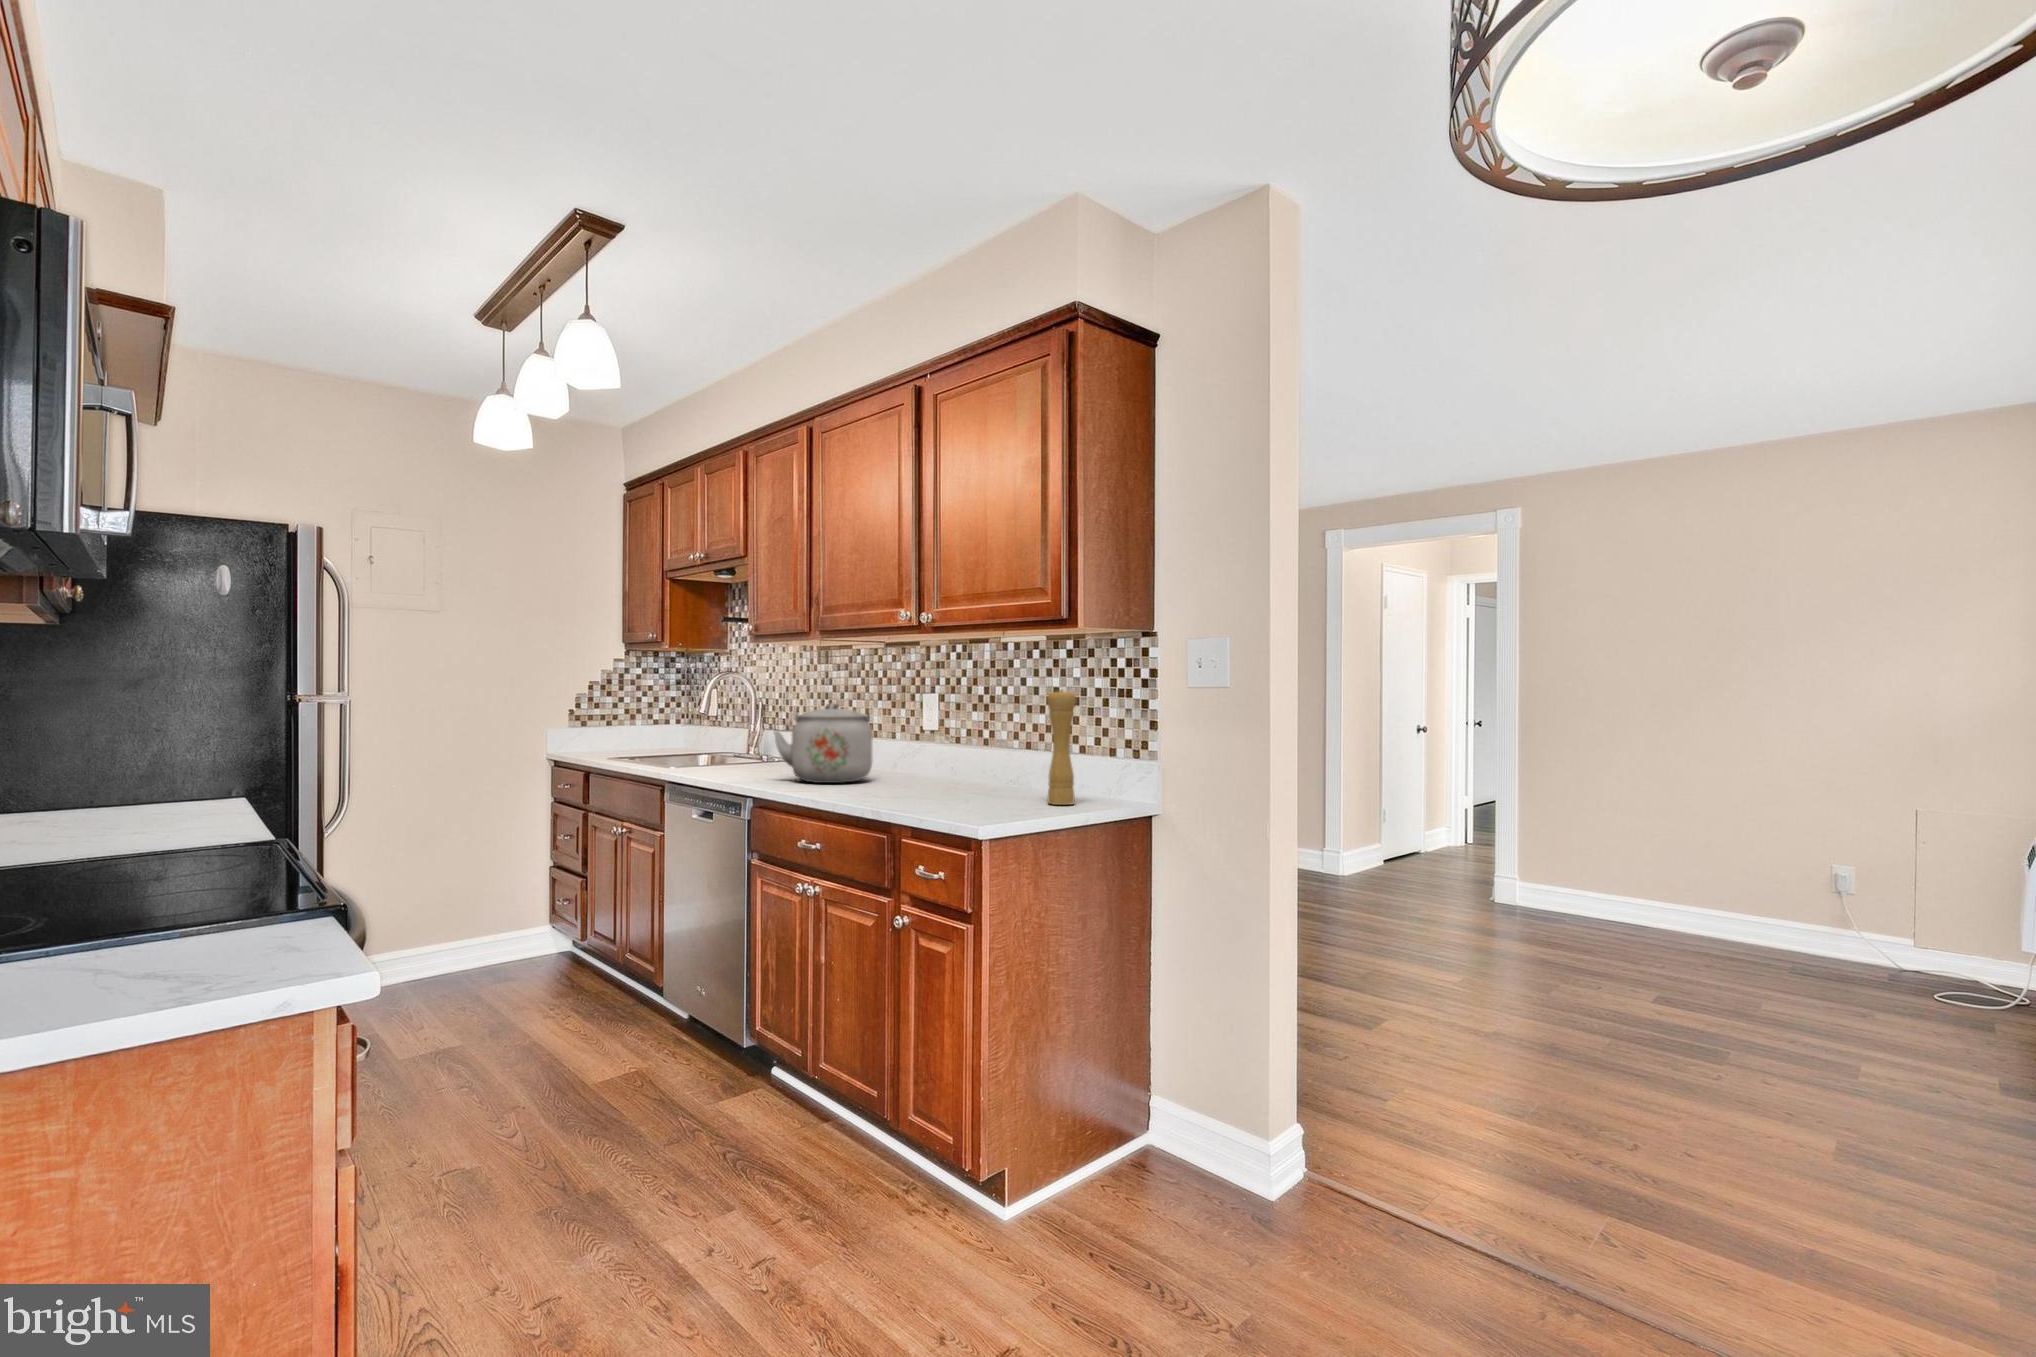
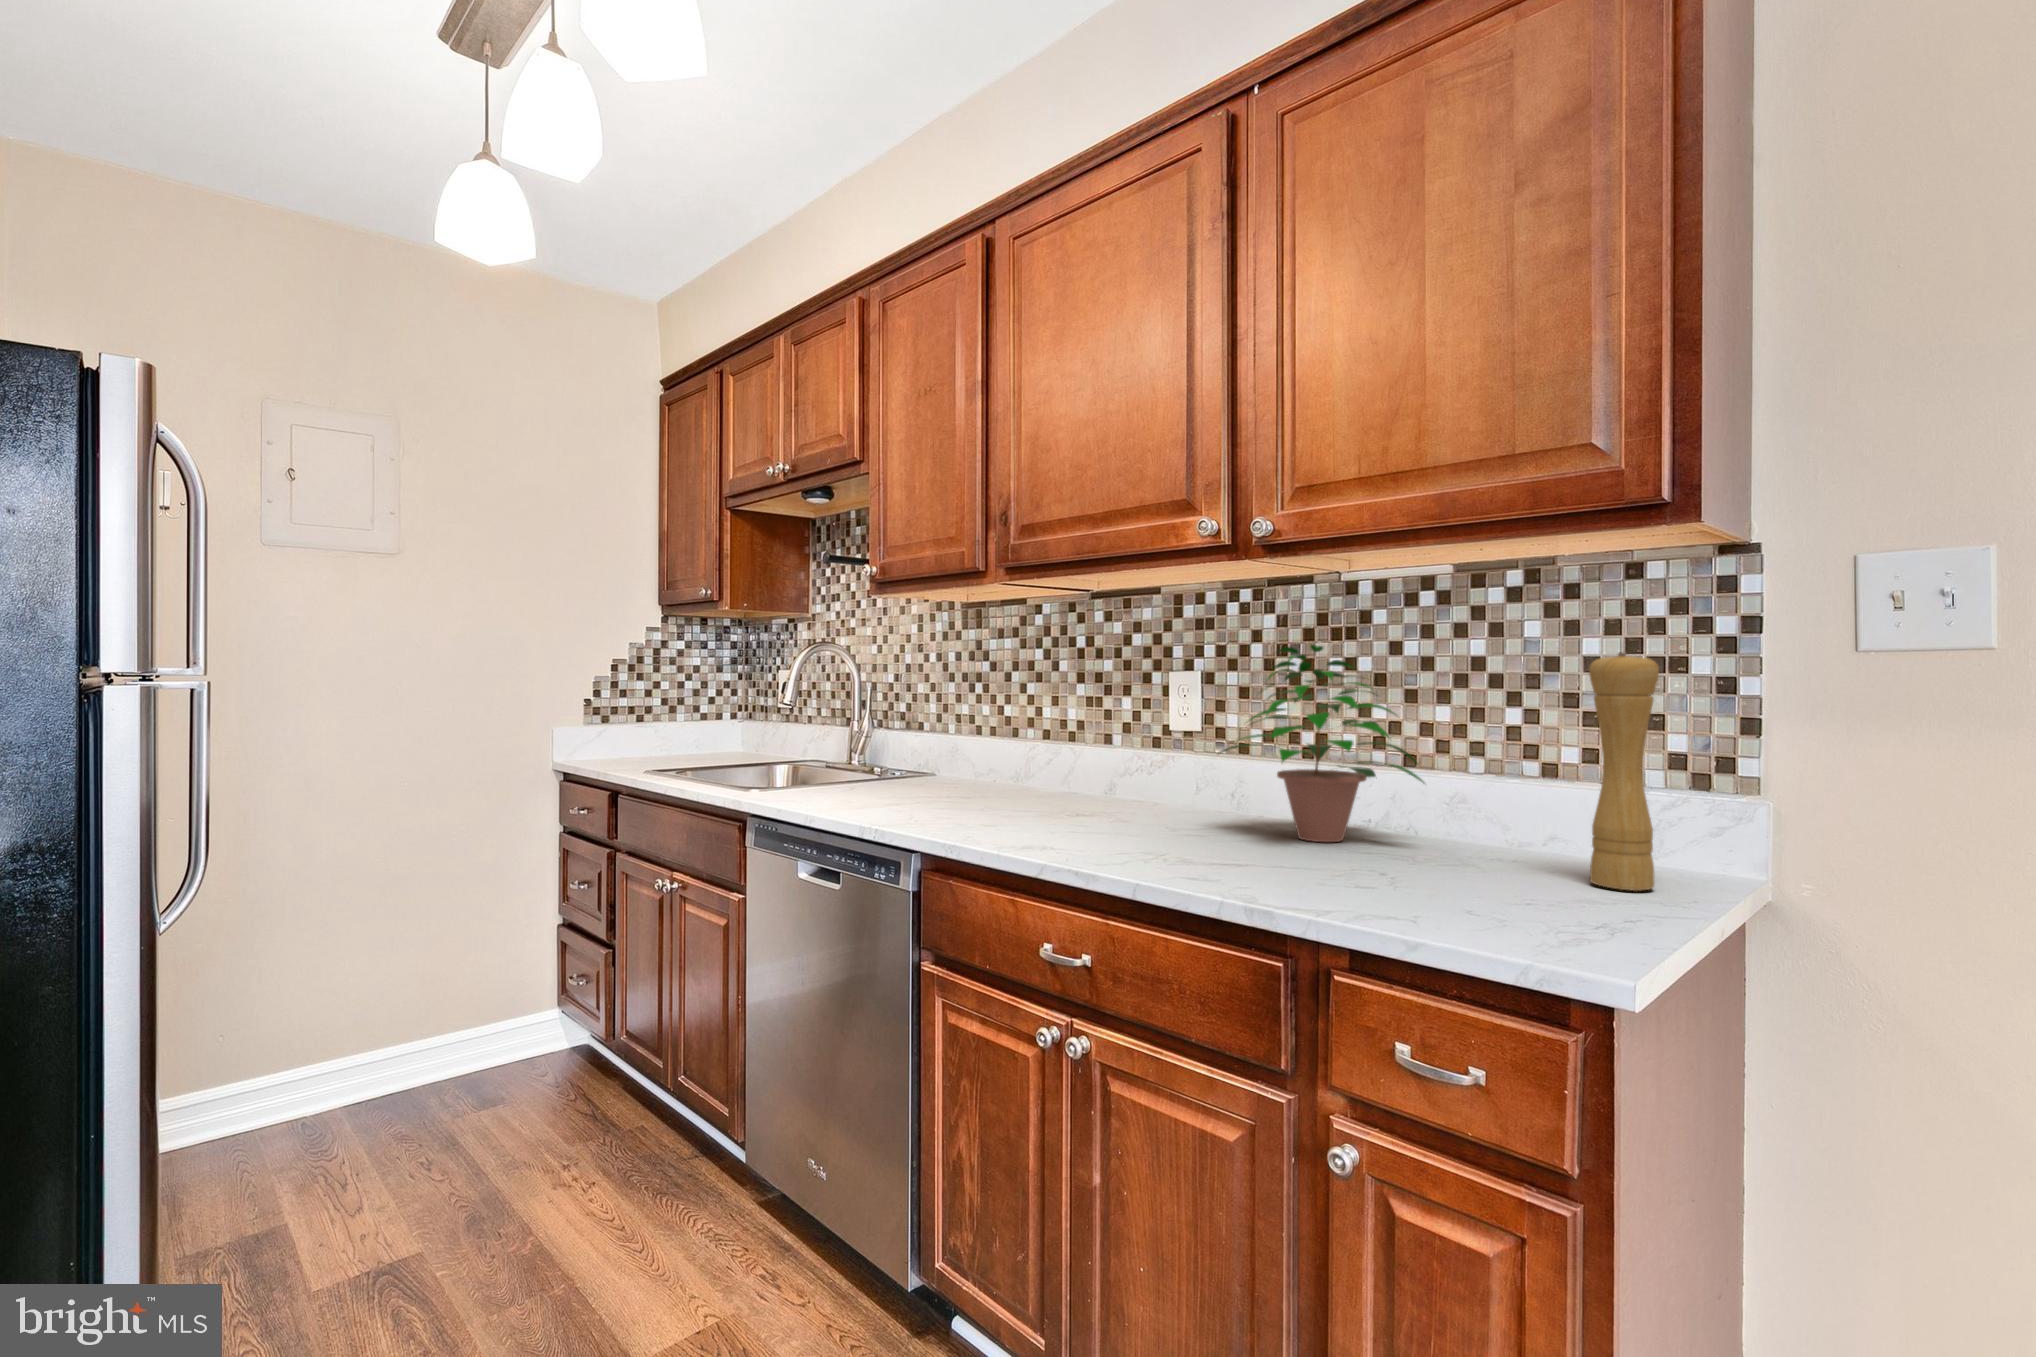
potted plant: none [913,682,1016,790] -> present [1220,645,1424,842]
kettle: present [774,703,873,783] -> none [958,684,1126,825]

